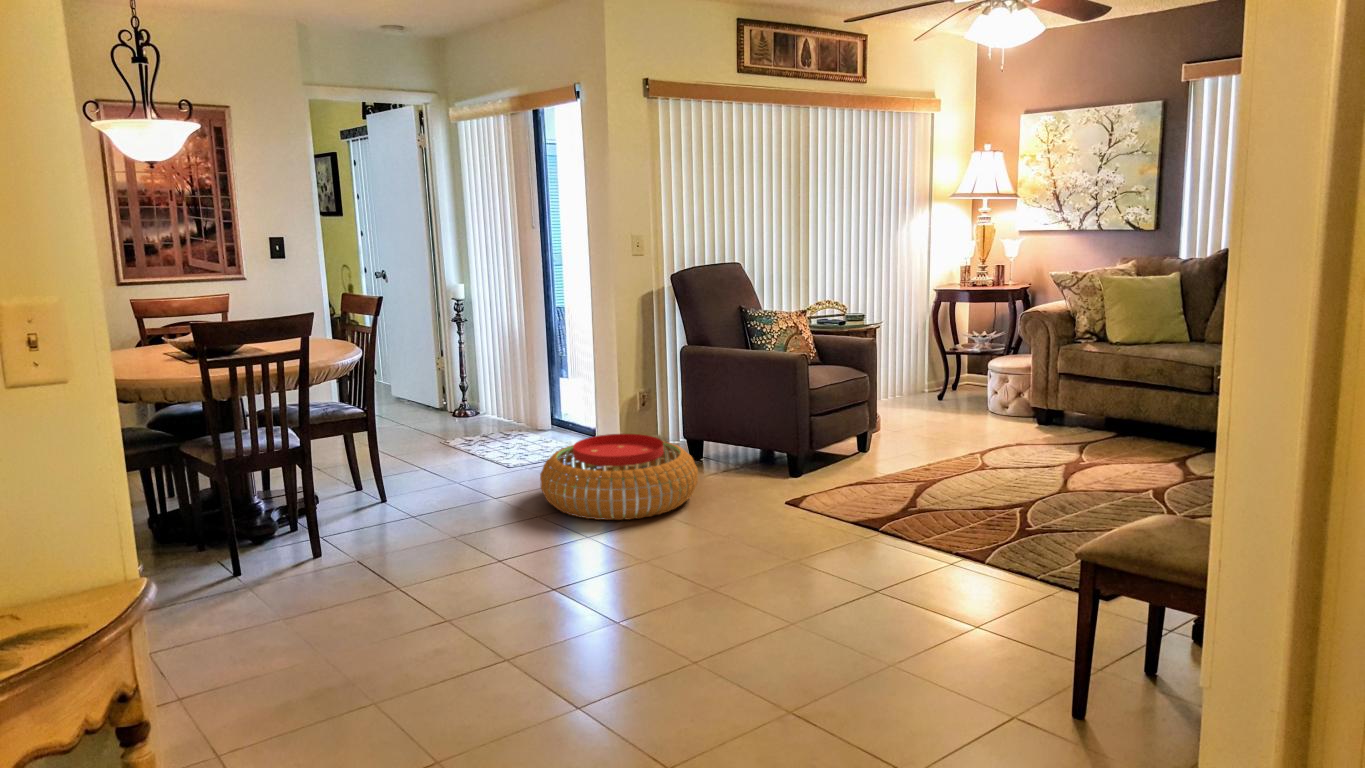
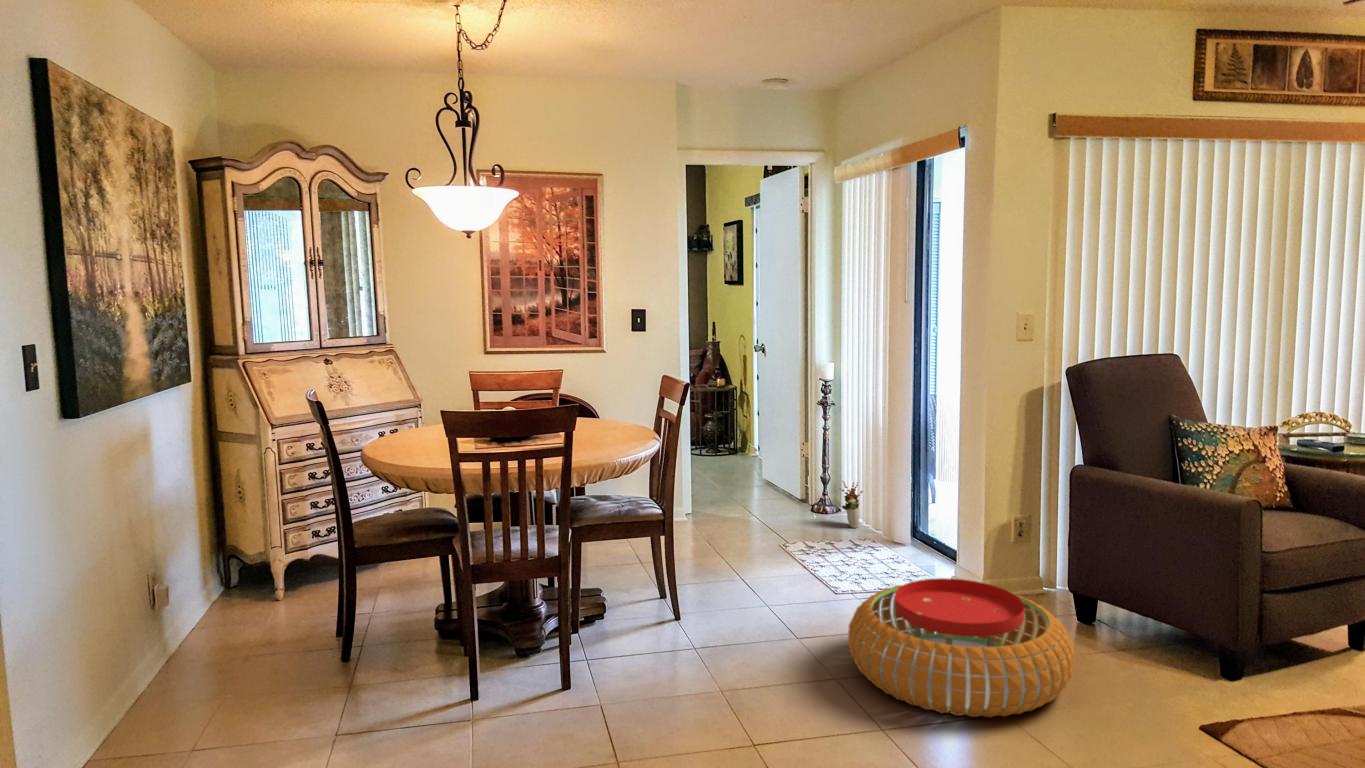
decorative plant: none [483,386,504,426] -> present [840,481,863,528]

